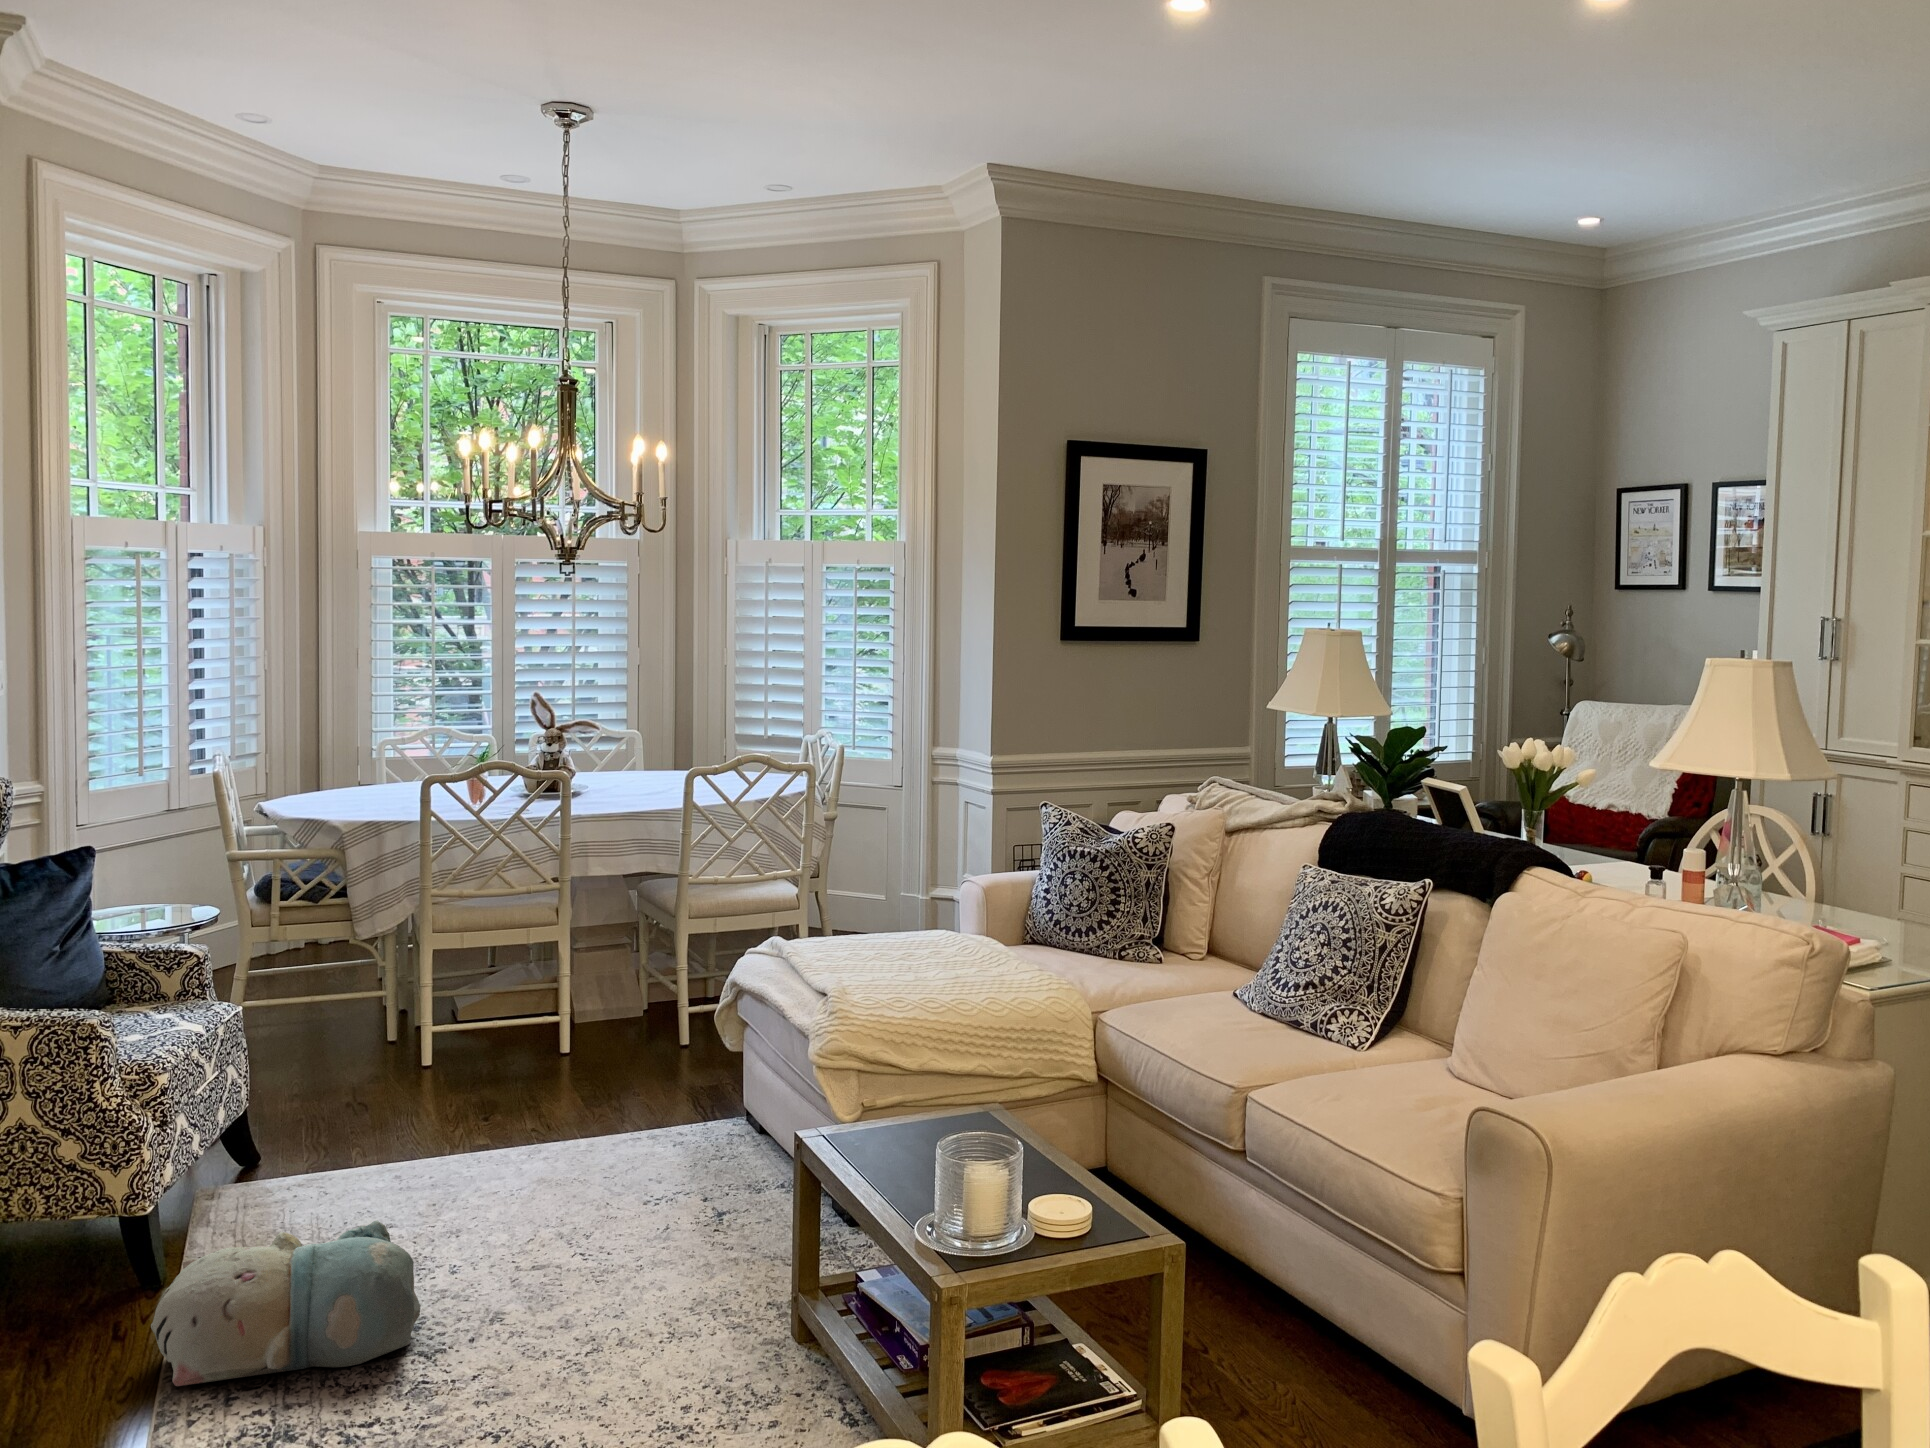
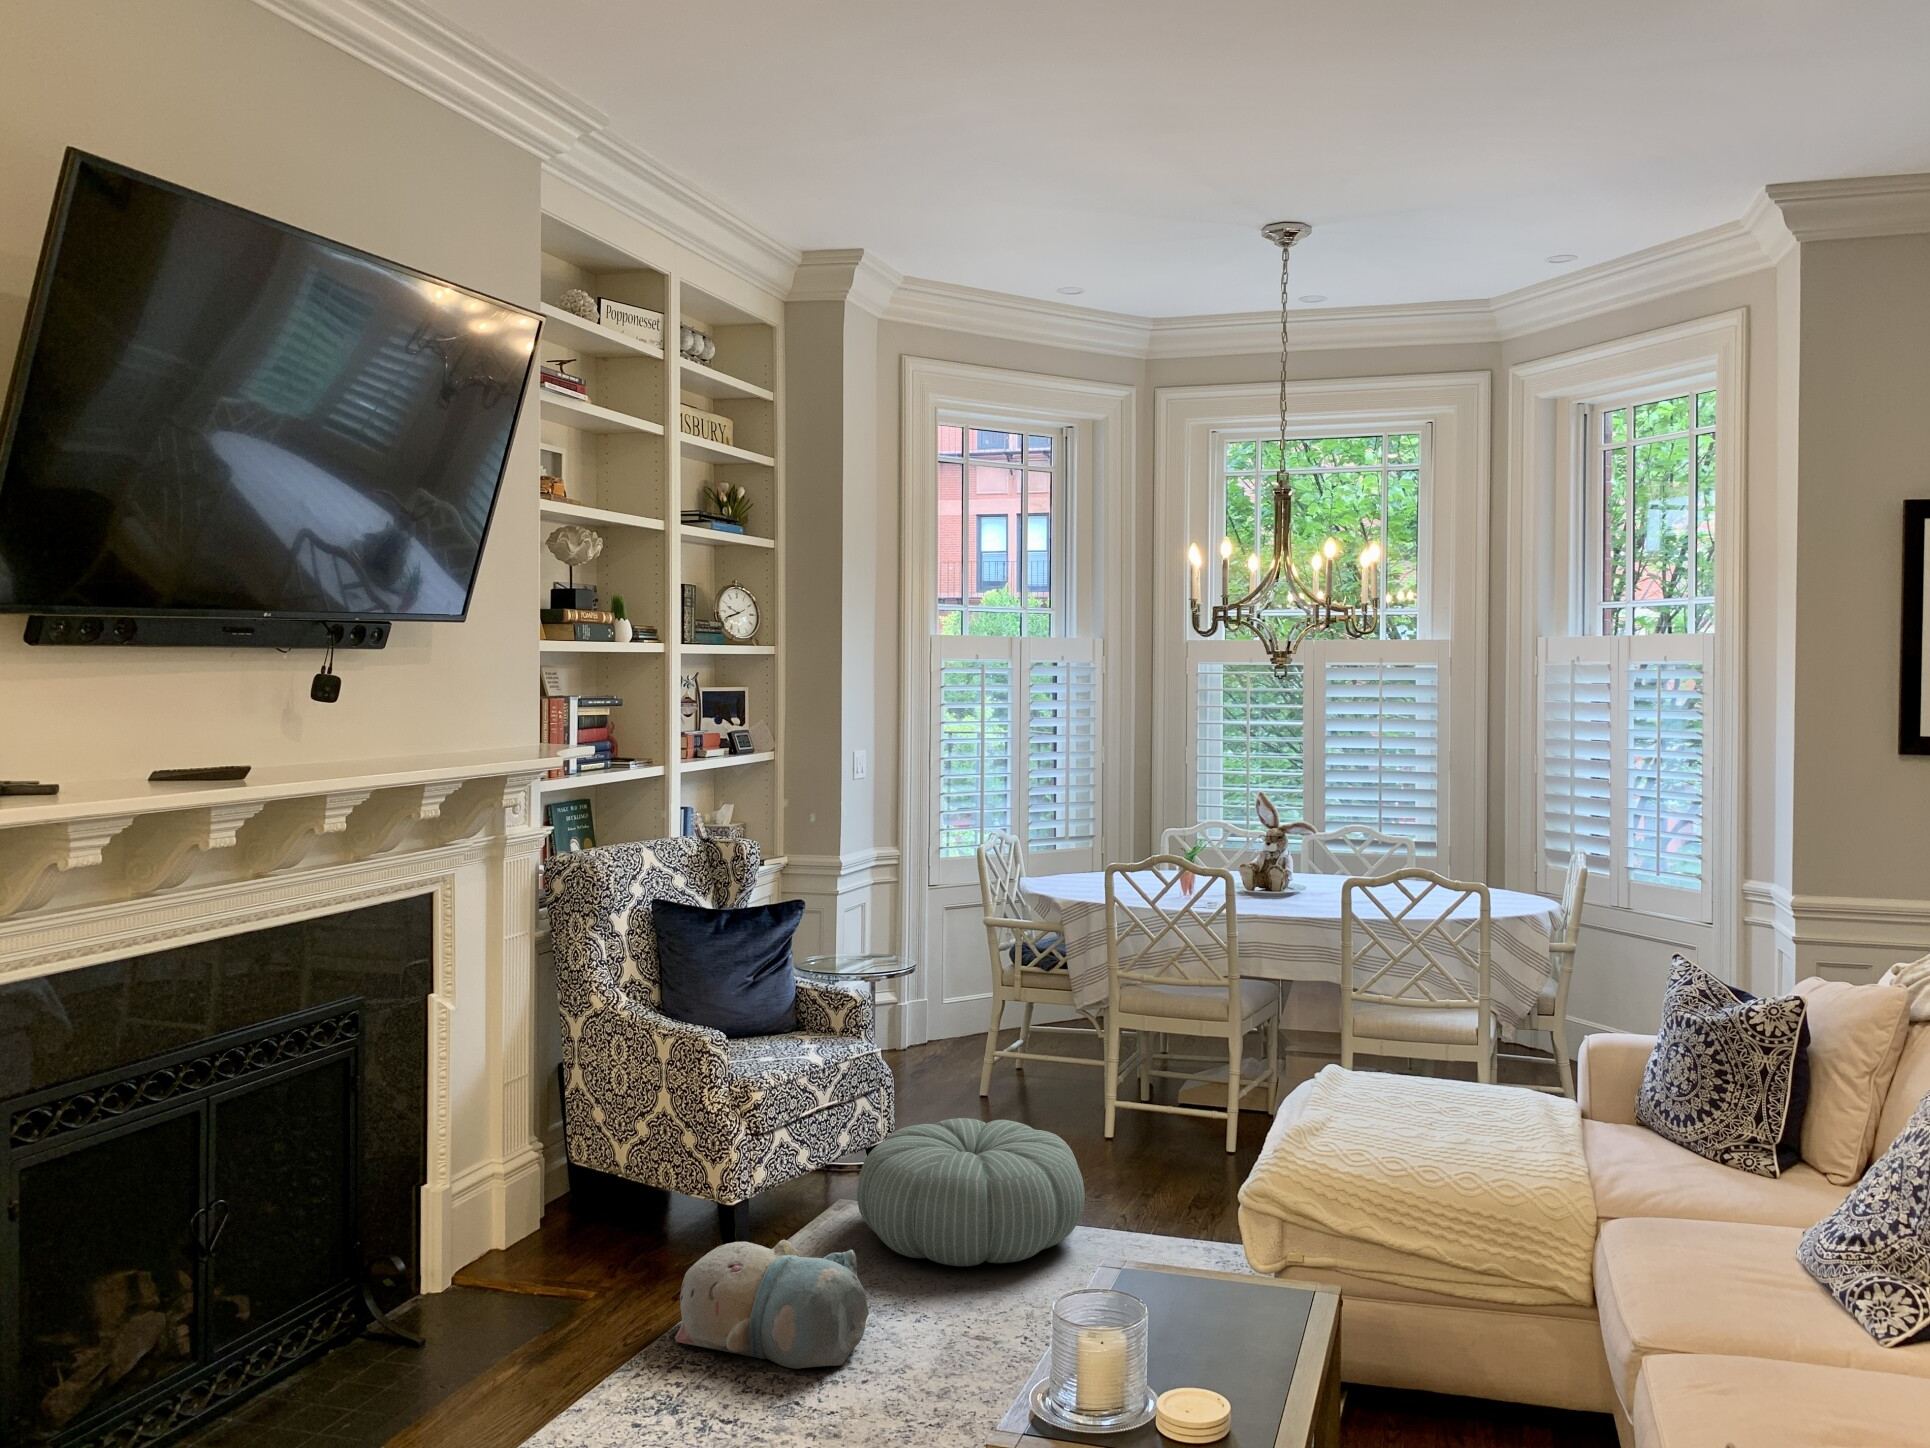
pouf: none [262,1058,535,1226] -> present [857,1118,1085,1266]

